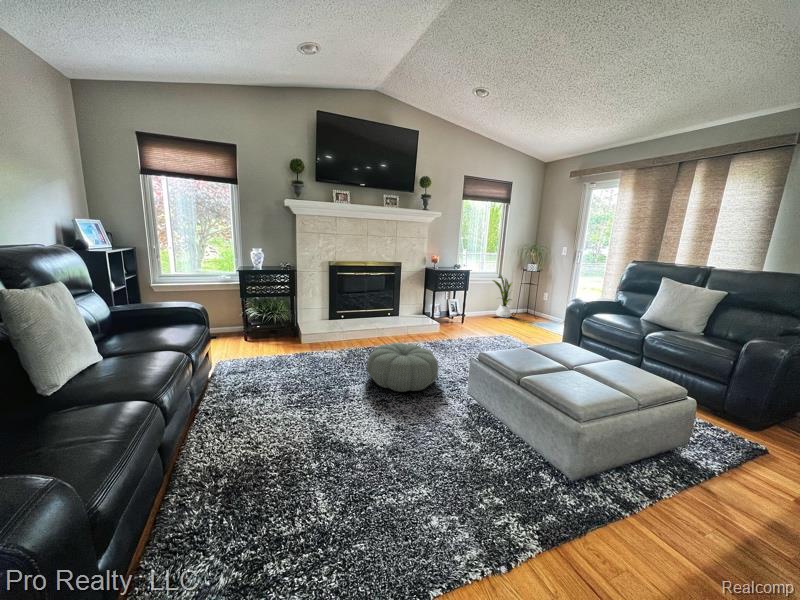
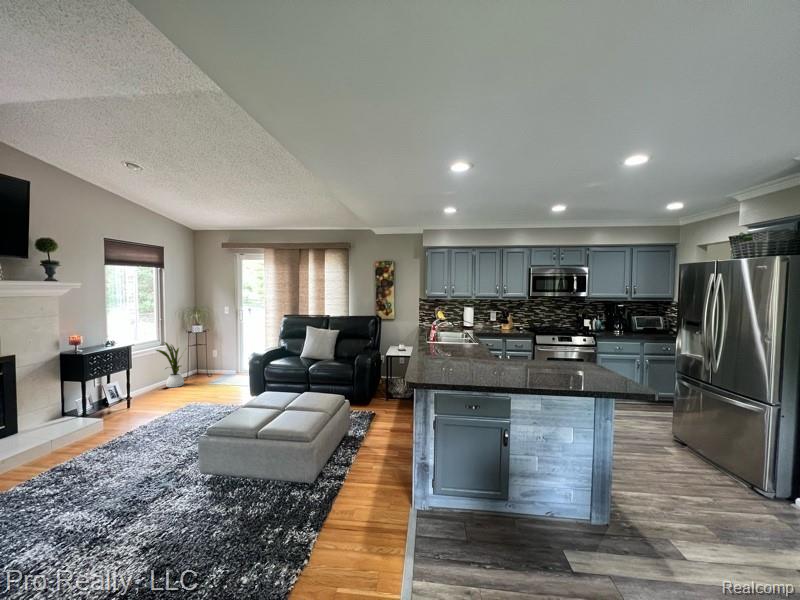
pouf: present [367,343,439,392] -> none [39,451,156,524]

